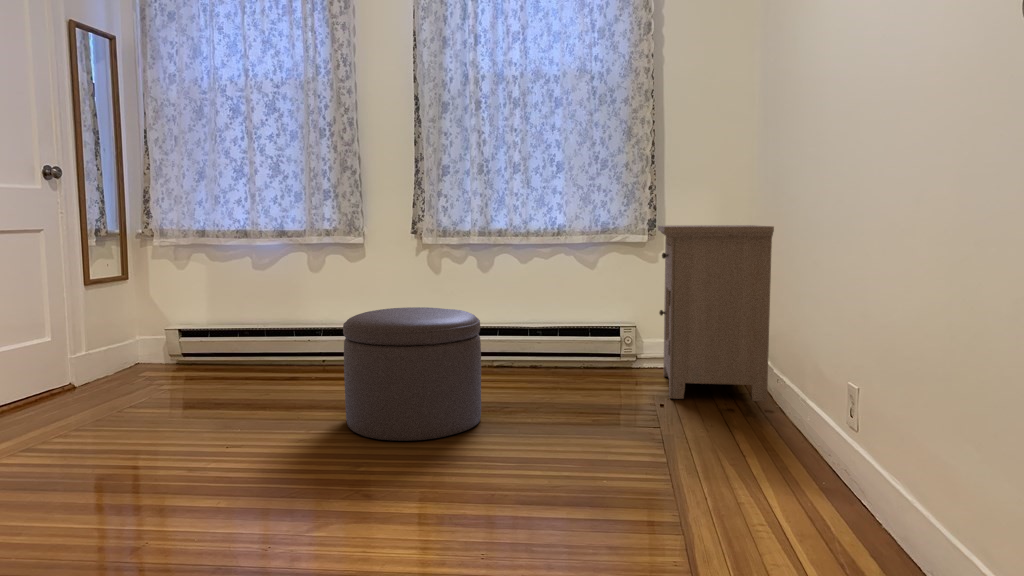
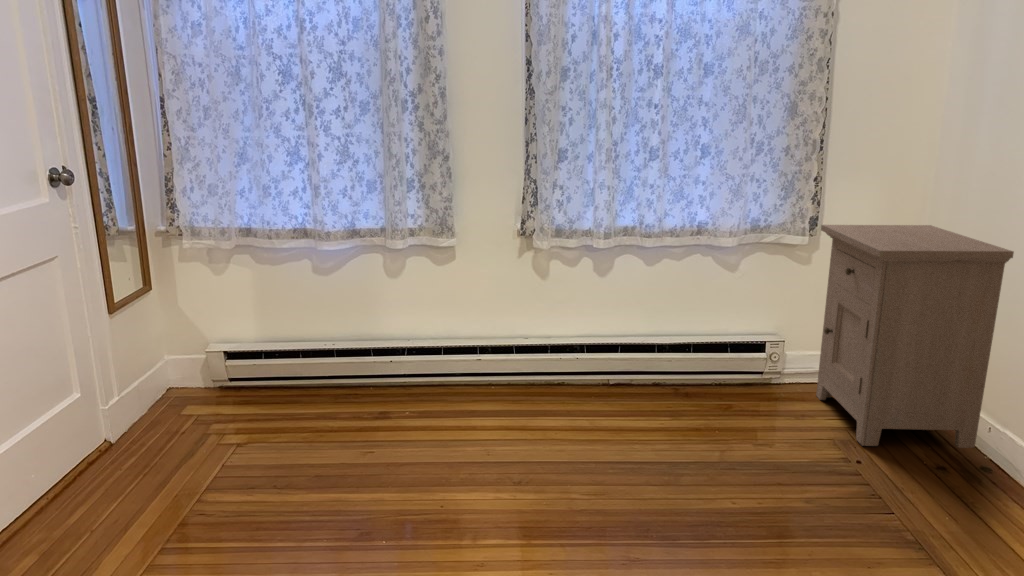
ottoman: present [343,307,481,441] -> none [510,357,684,553]

